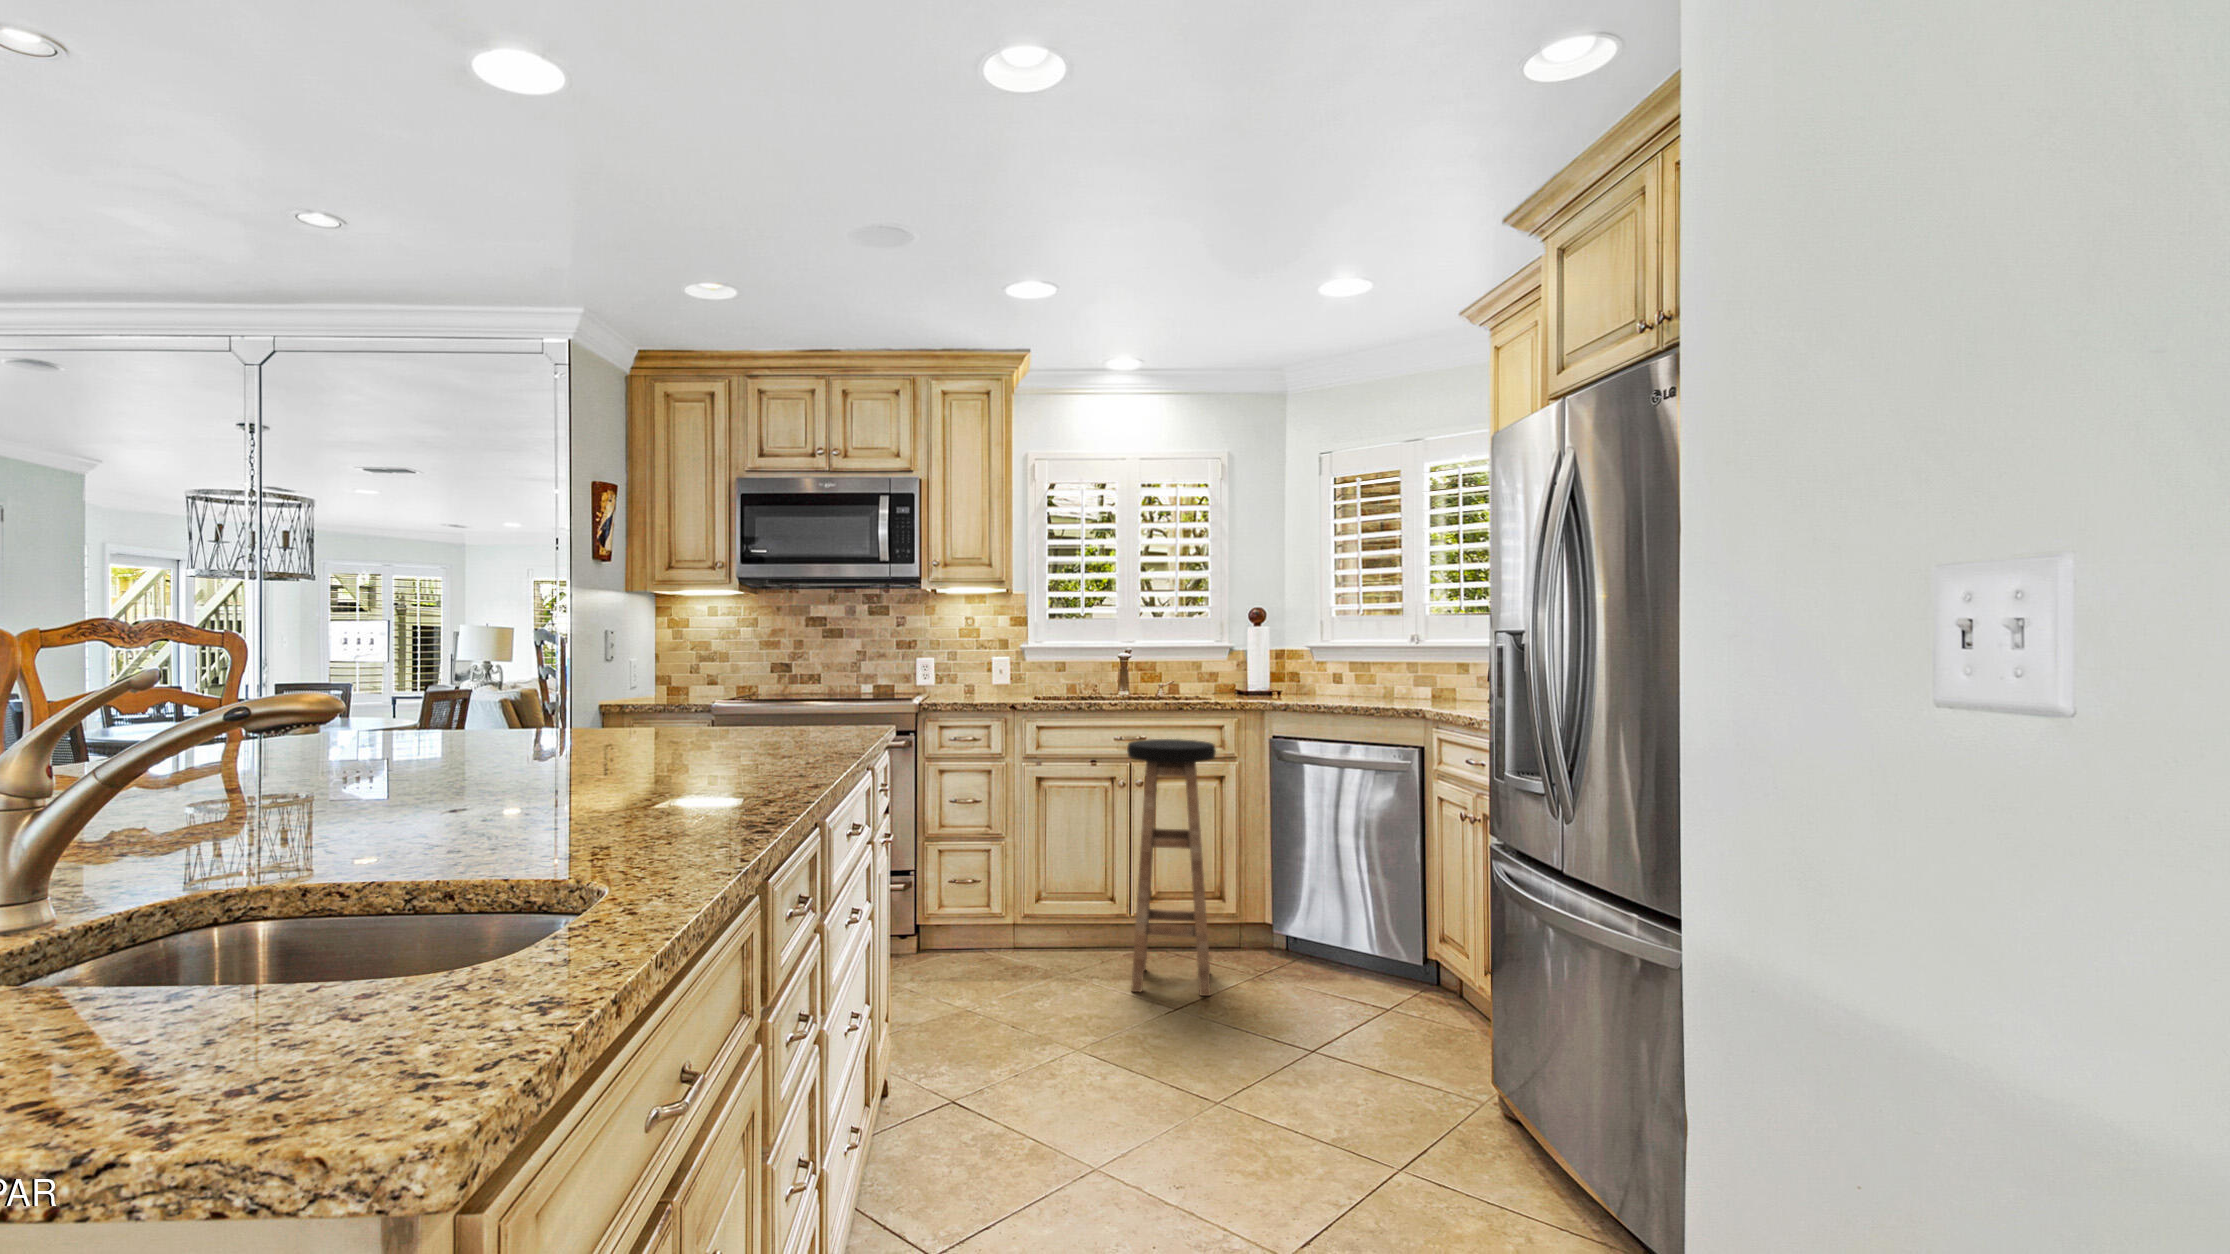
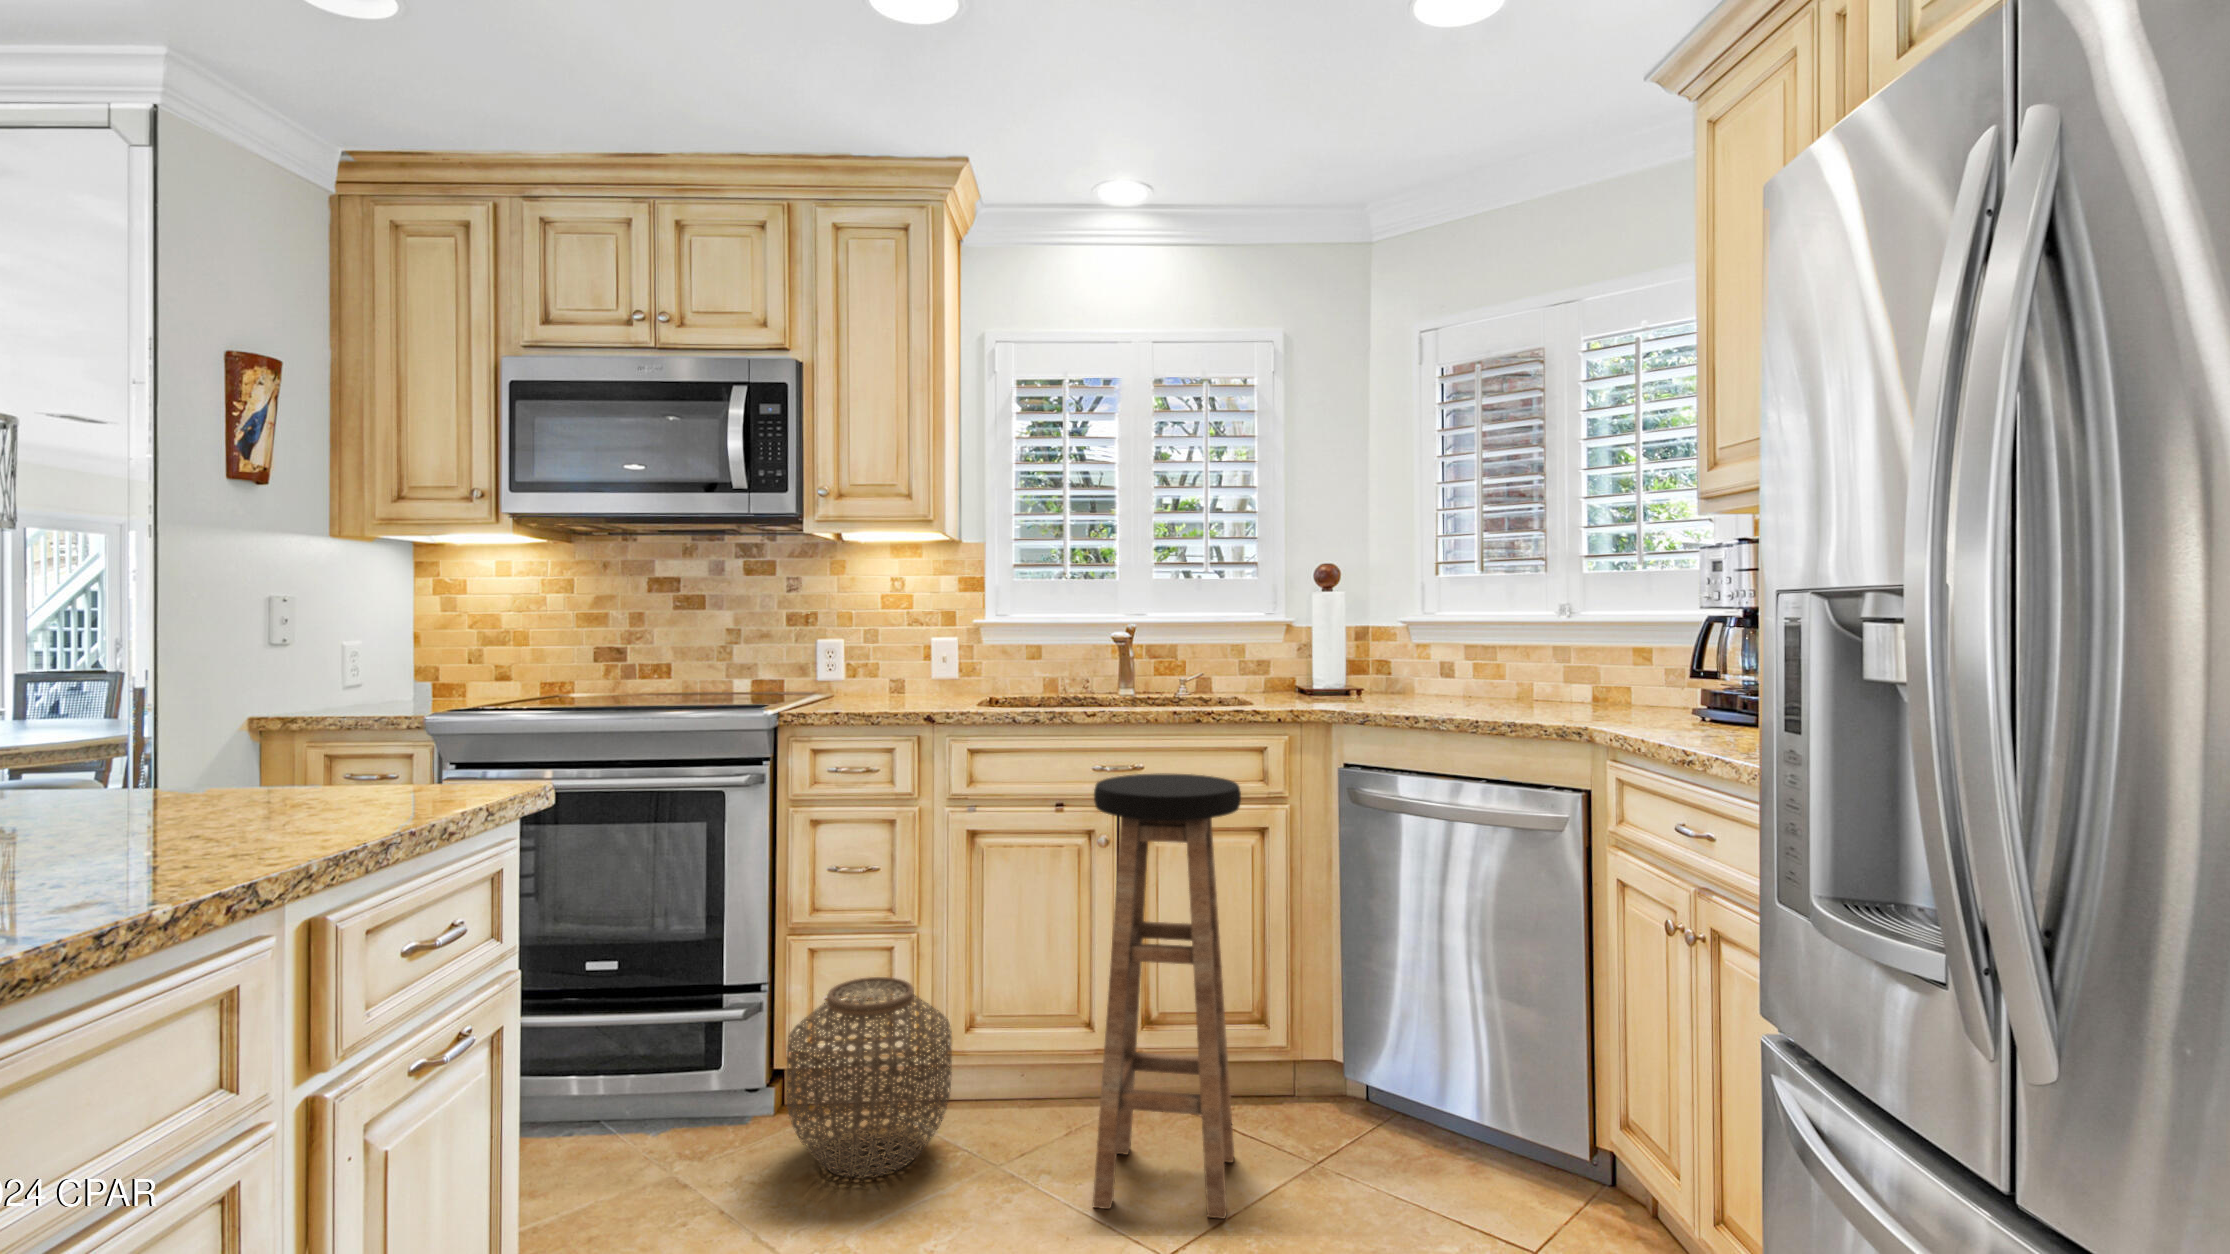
woven basket: none [941,865,1038,980] -> present [787,977,952,1177]

